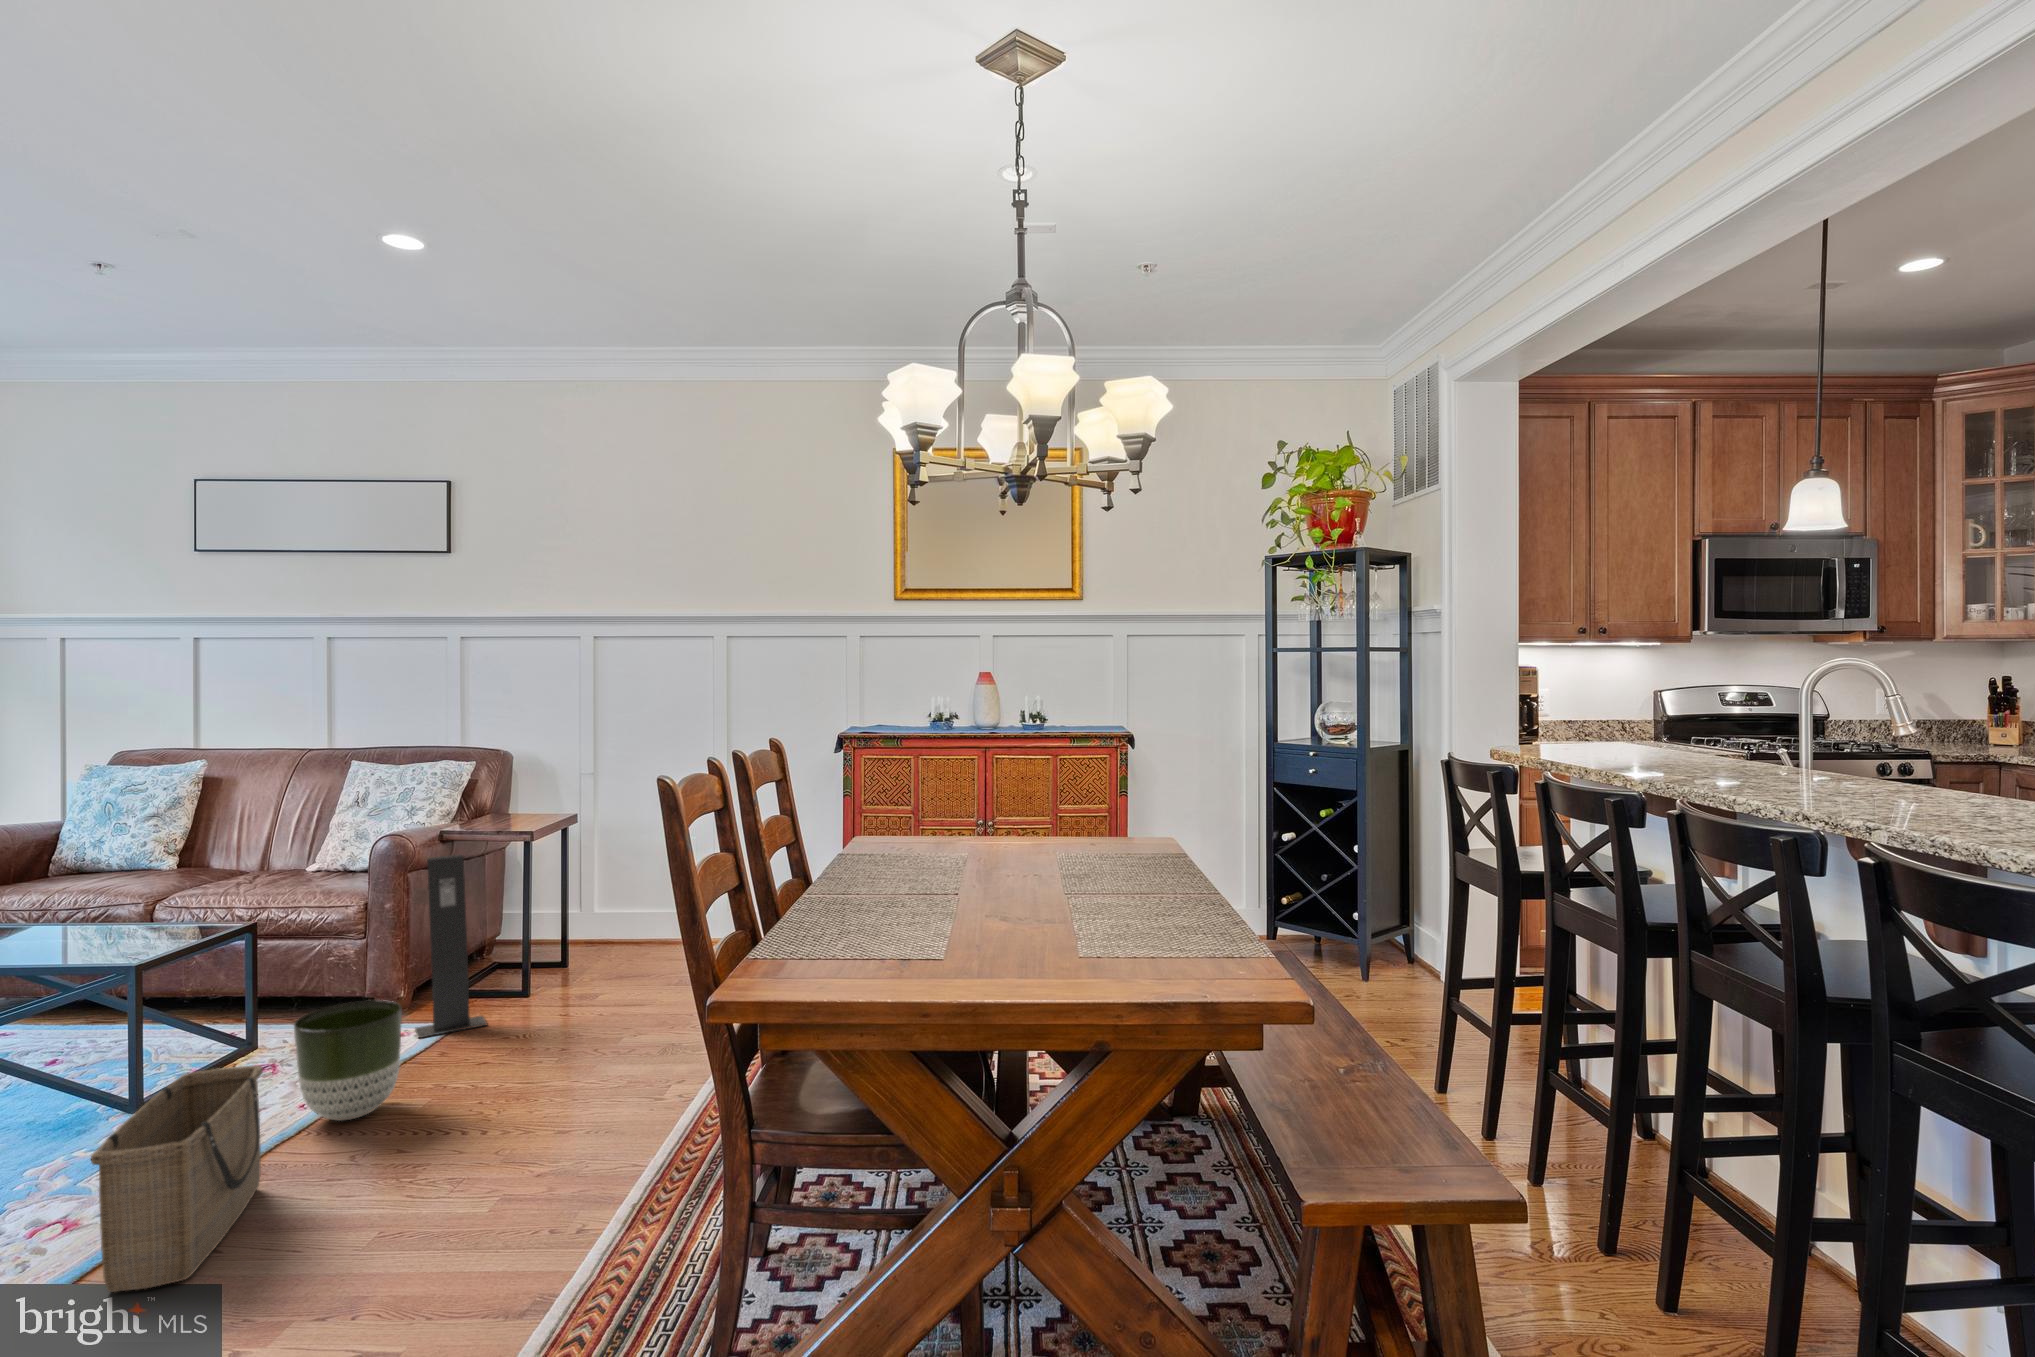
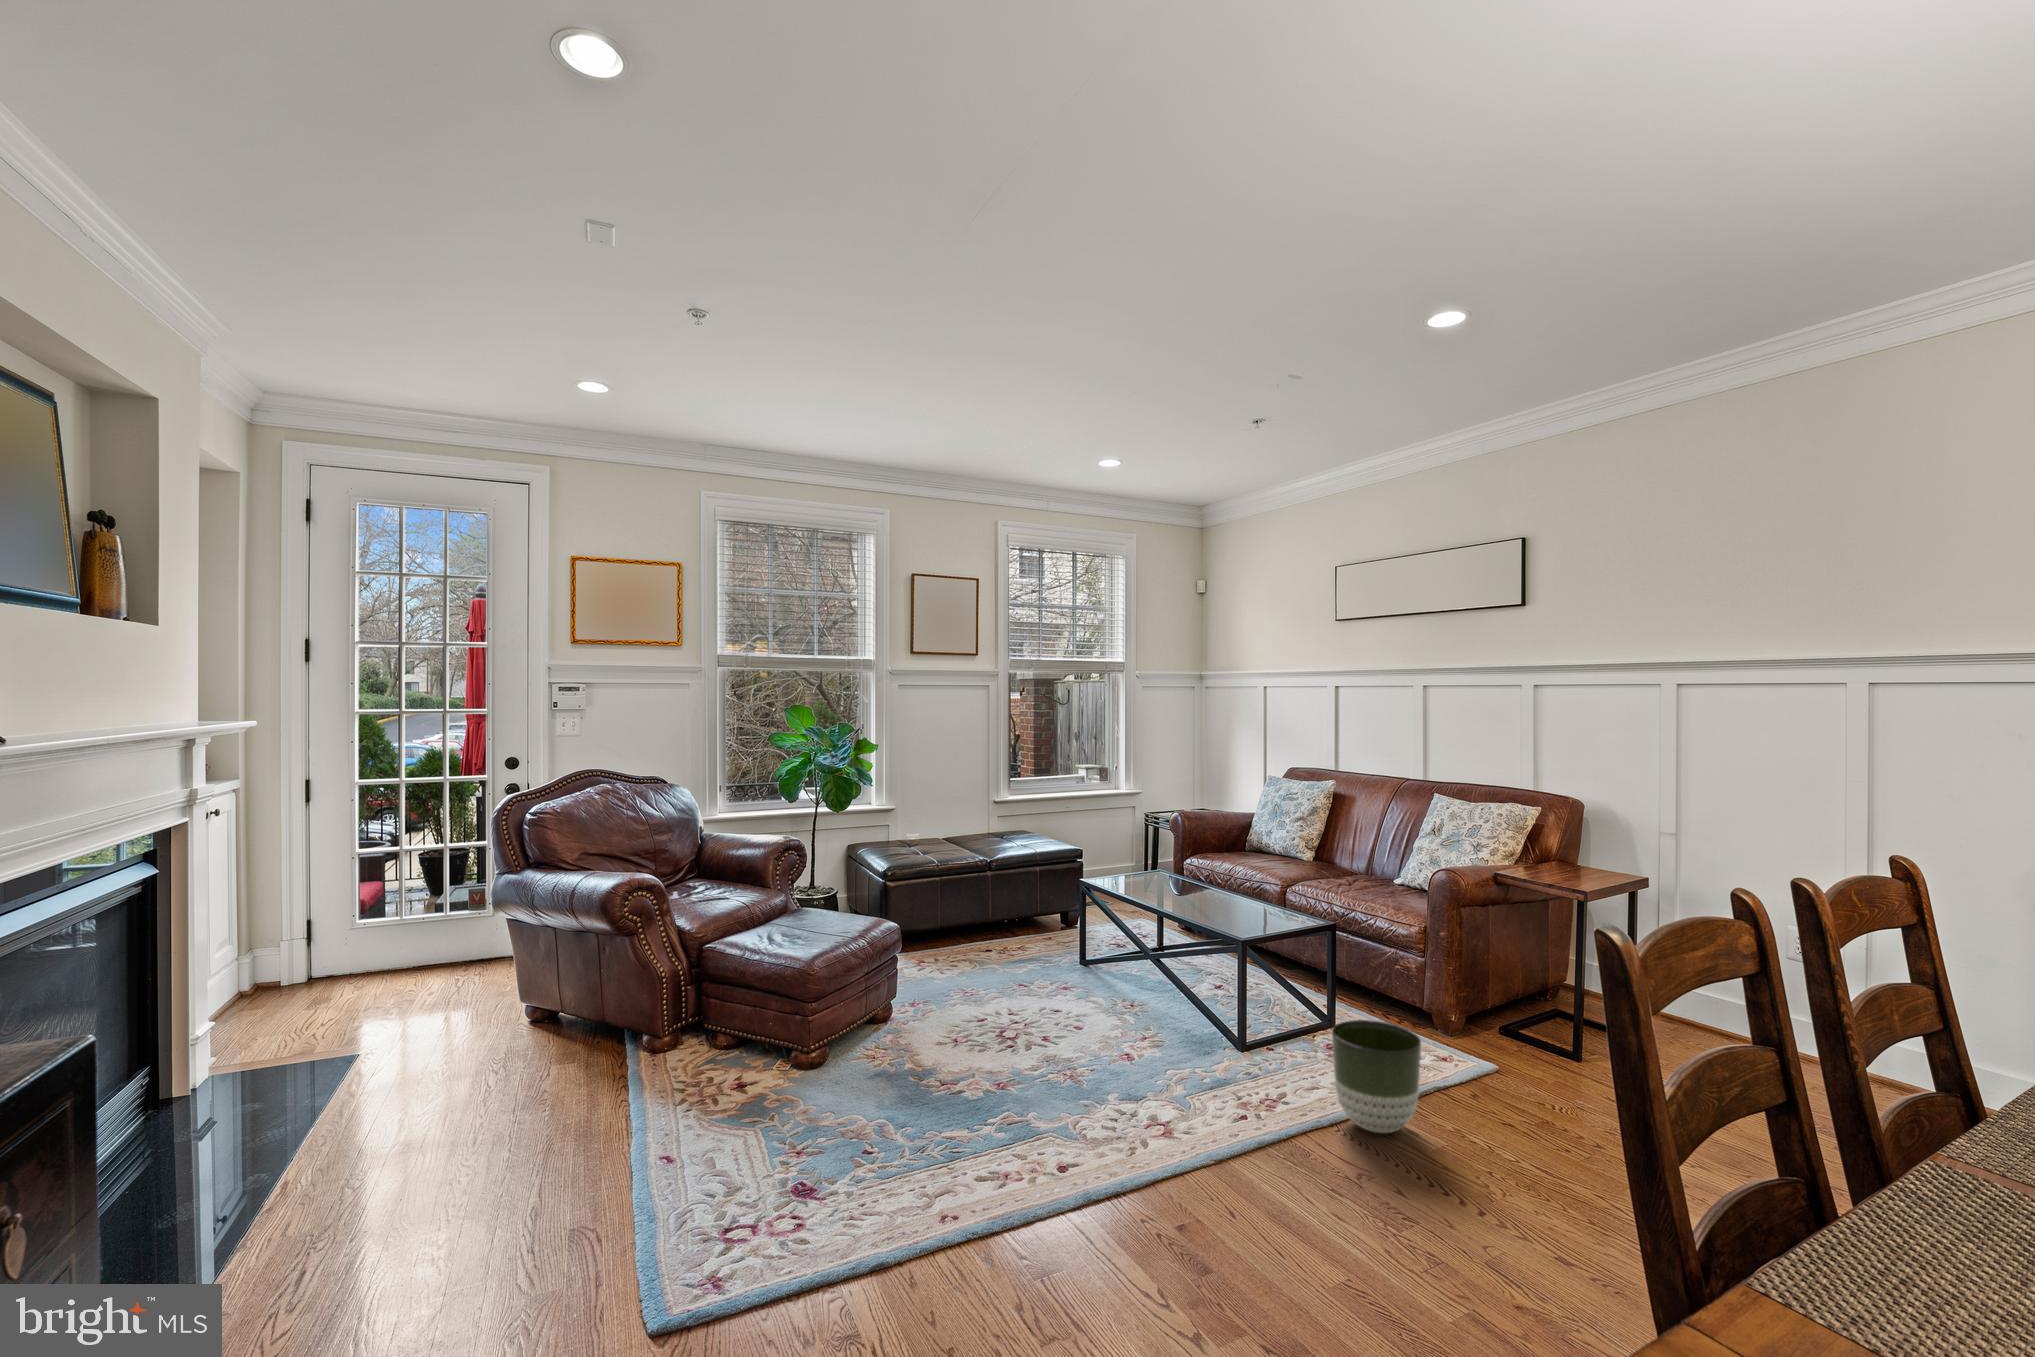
speaker: present [415,854,487,1038] -> none [1457,899,1525,1081]
basket: present [91,1065,263,1292] -> none [1155,1047,1291,1228]

